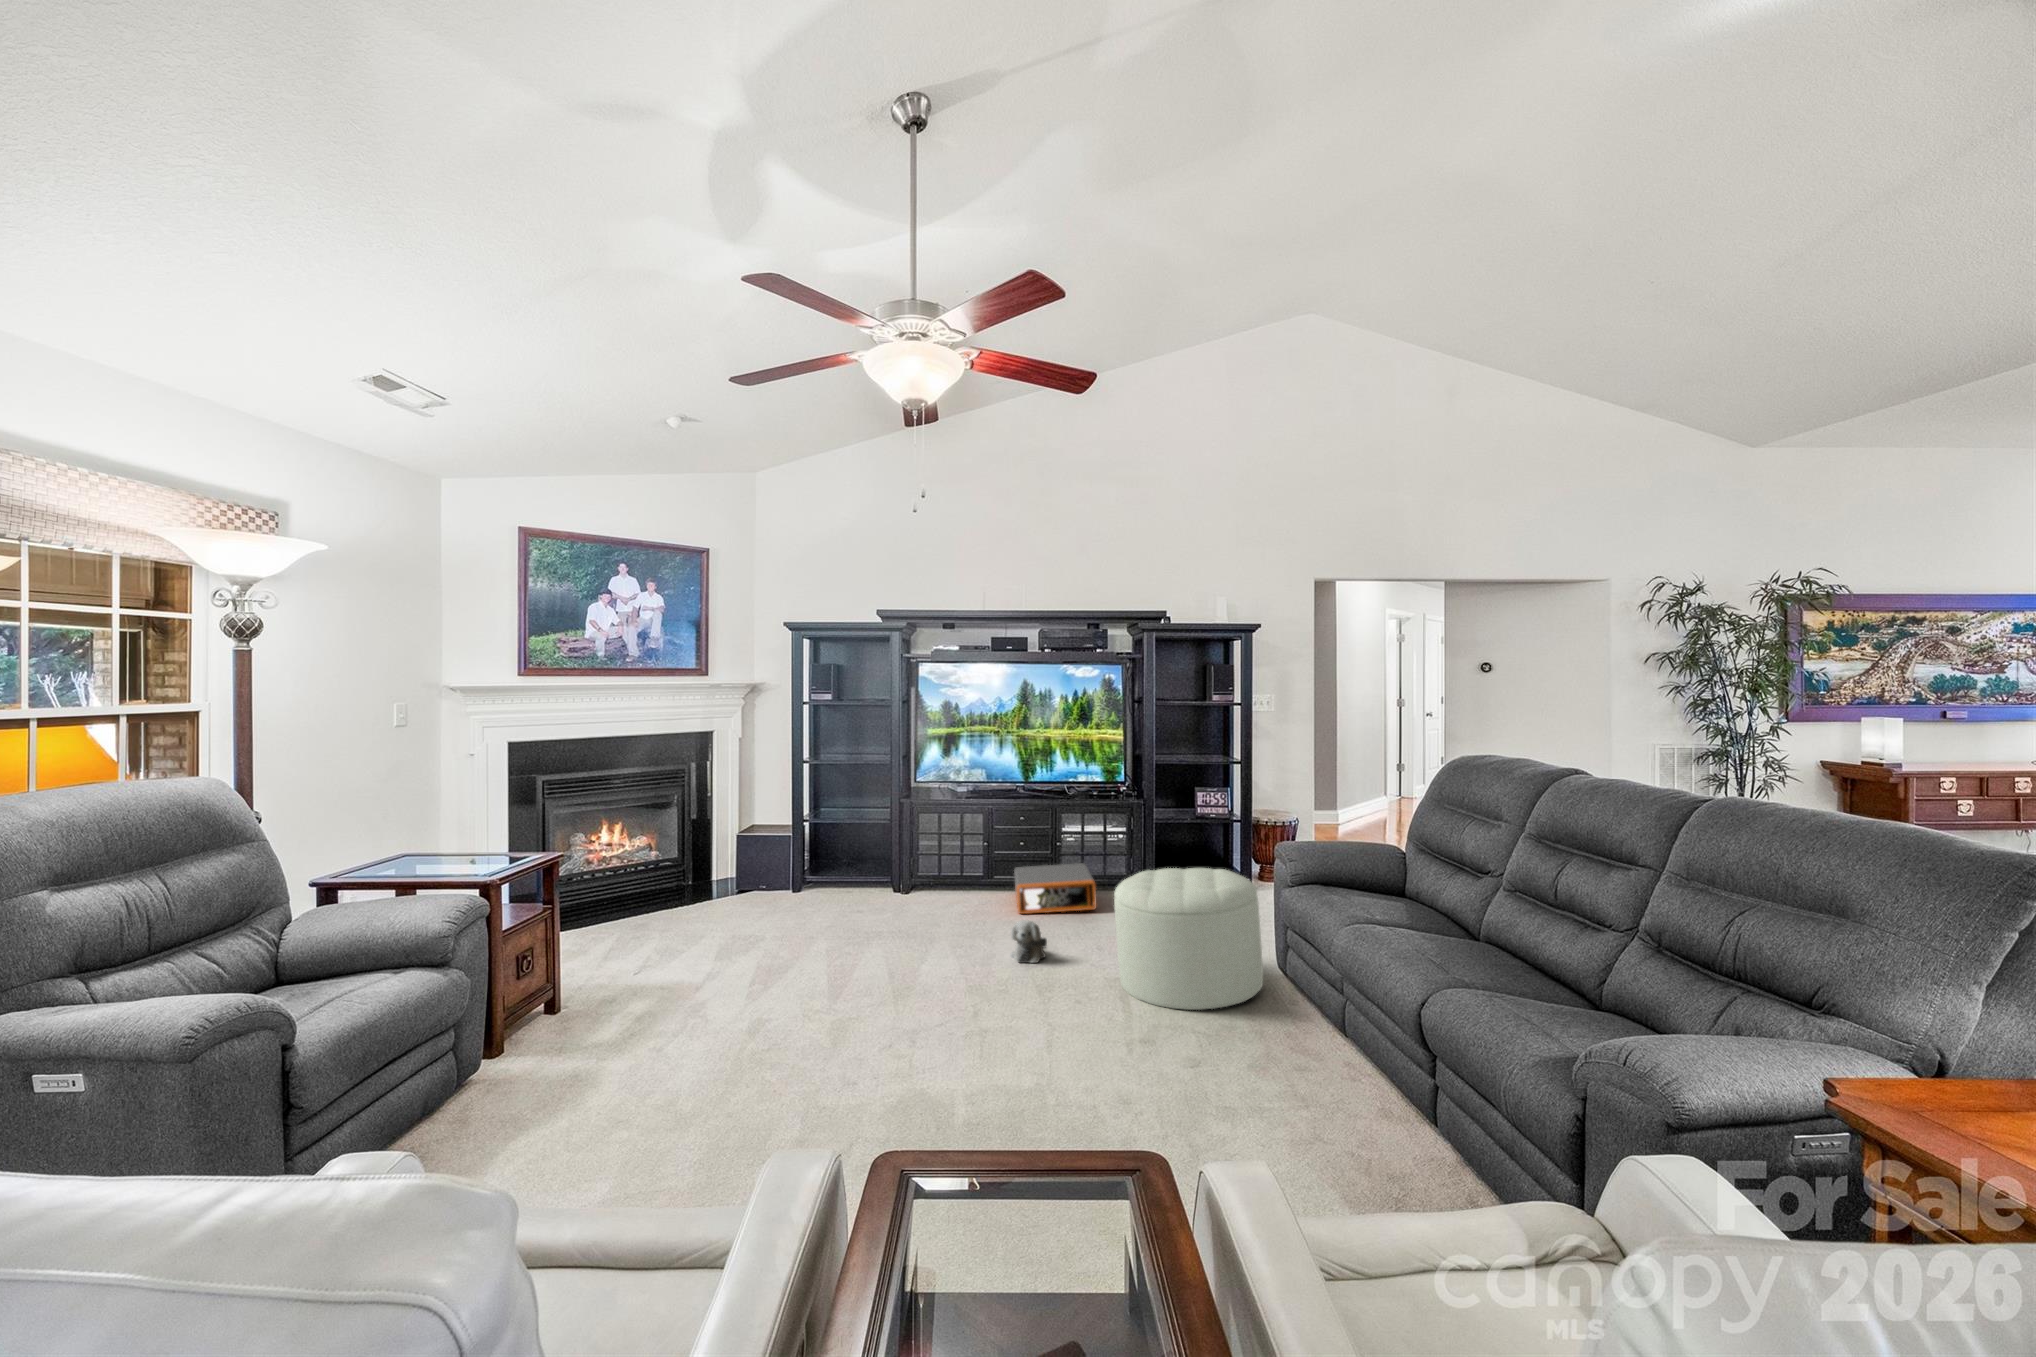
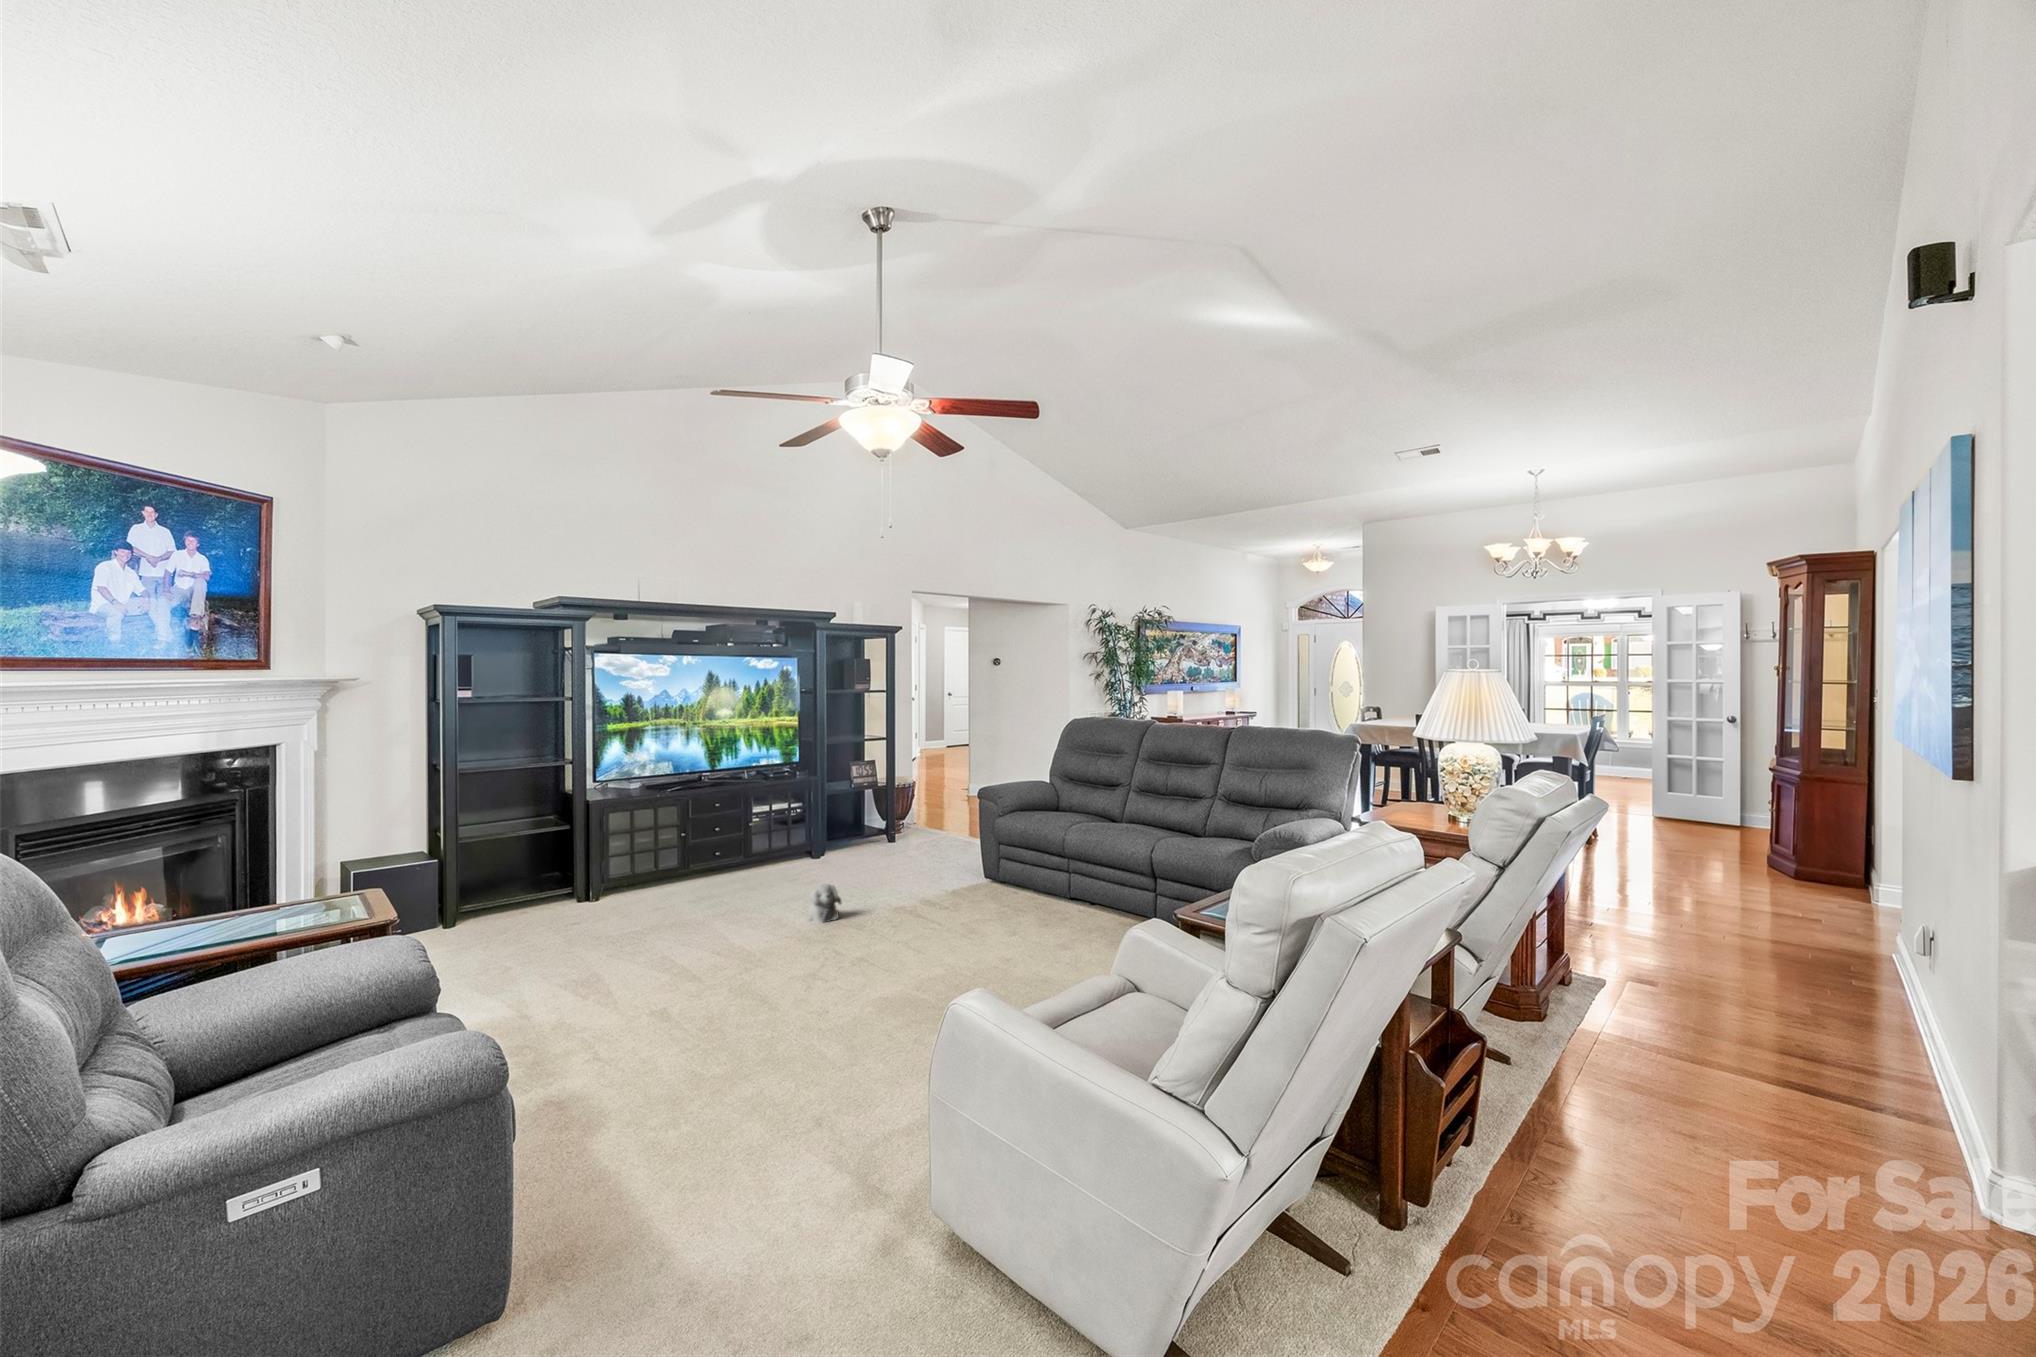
storage box: present [1014,863,1097,914] -> none [709,842,814,894]
ottoman: present [1114,868,1263,1010] -> none [911,812,1025,921]

